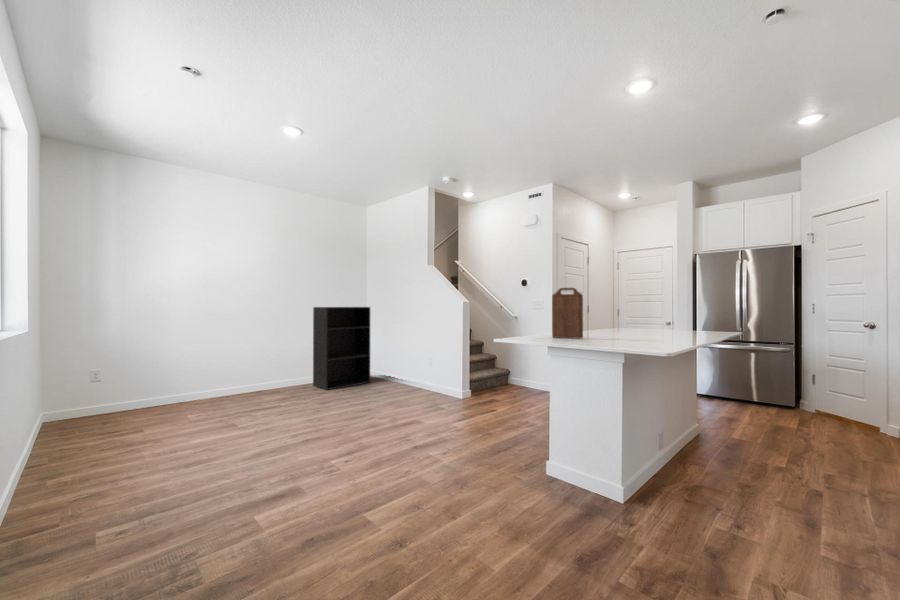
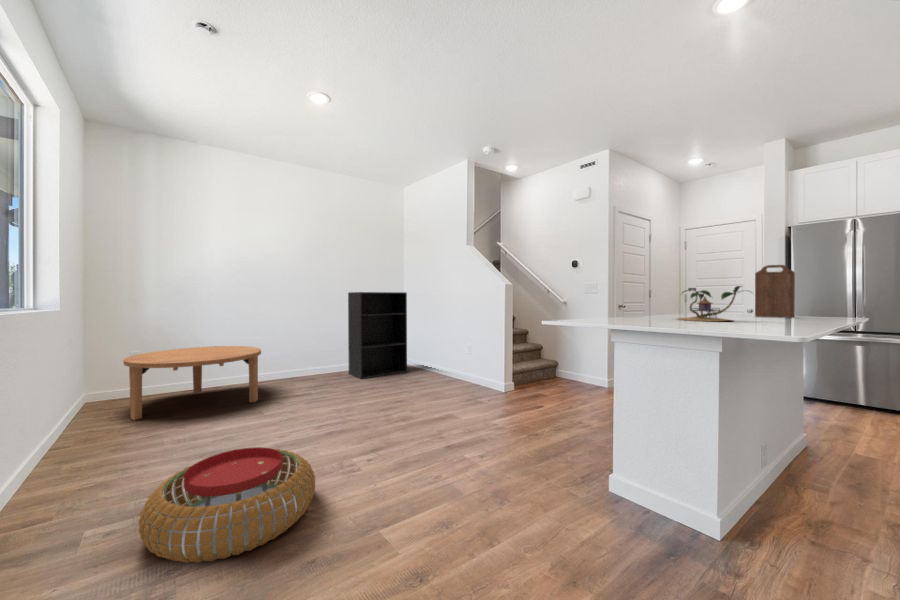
cutting board: present [552,288,583,338] -> present [755,265,795,317]
plant: none [599,312,651,339] -> present [678,286,742,321]
coffee table: none [91,361,230,436] -> present [124,346,261,420]
pouf: none [156,453,306,548] -> present [139,447,315,563]

